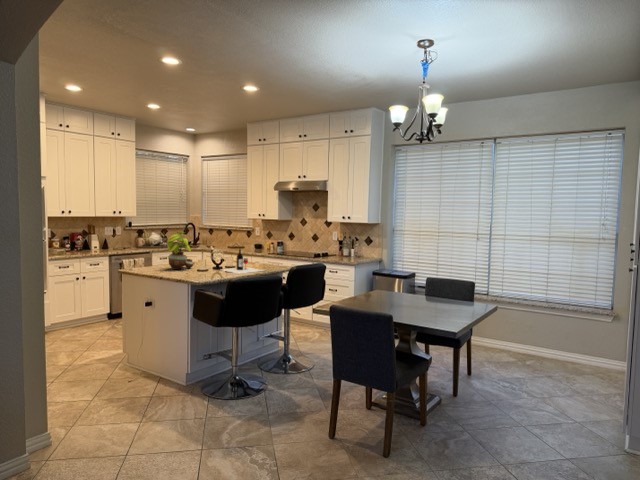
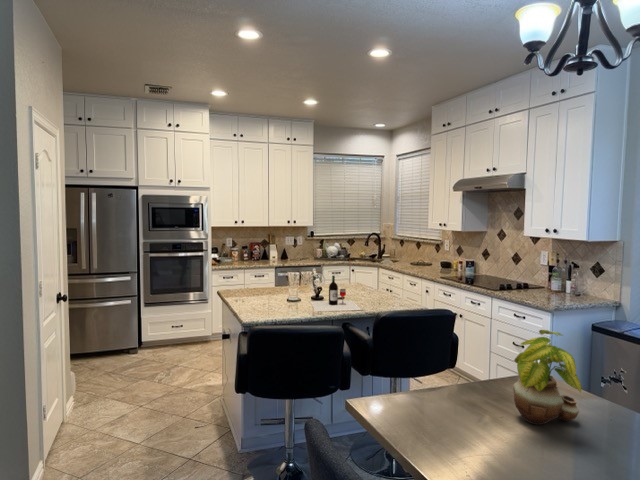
potted plant: present [167,232,193,270] -> present [514,330,582,425]

